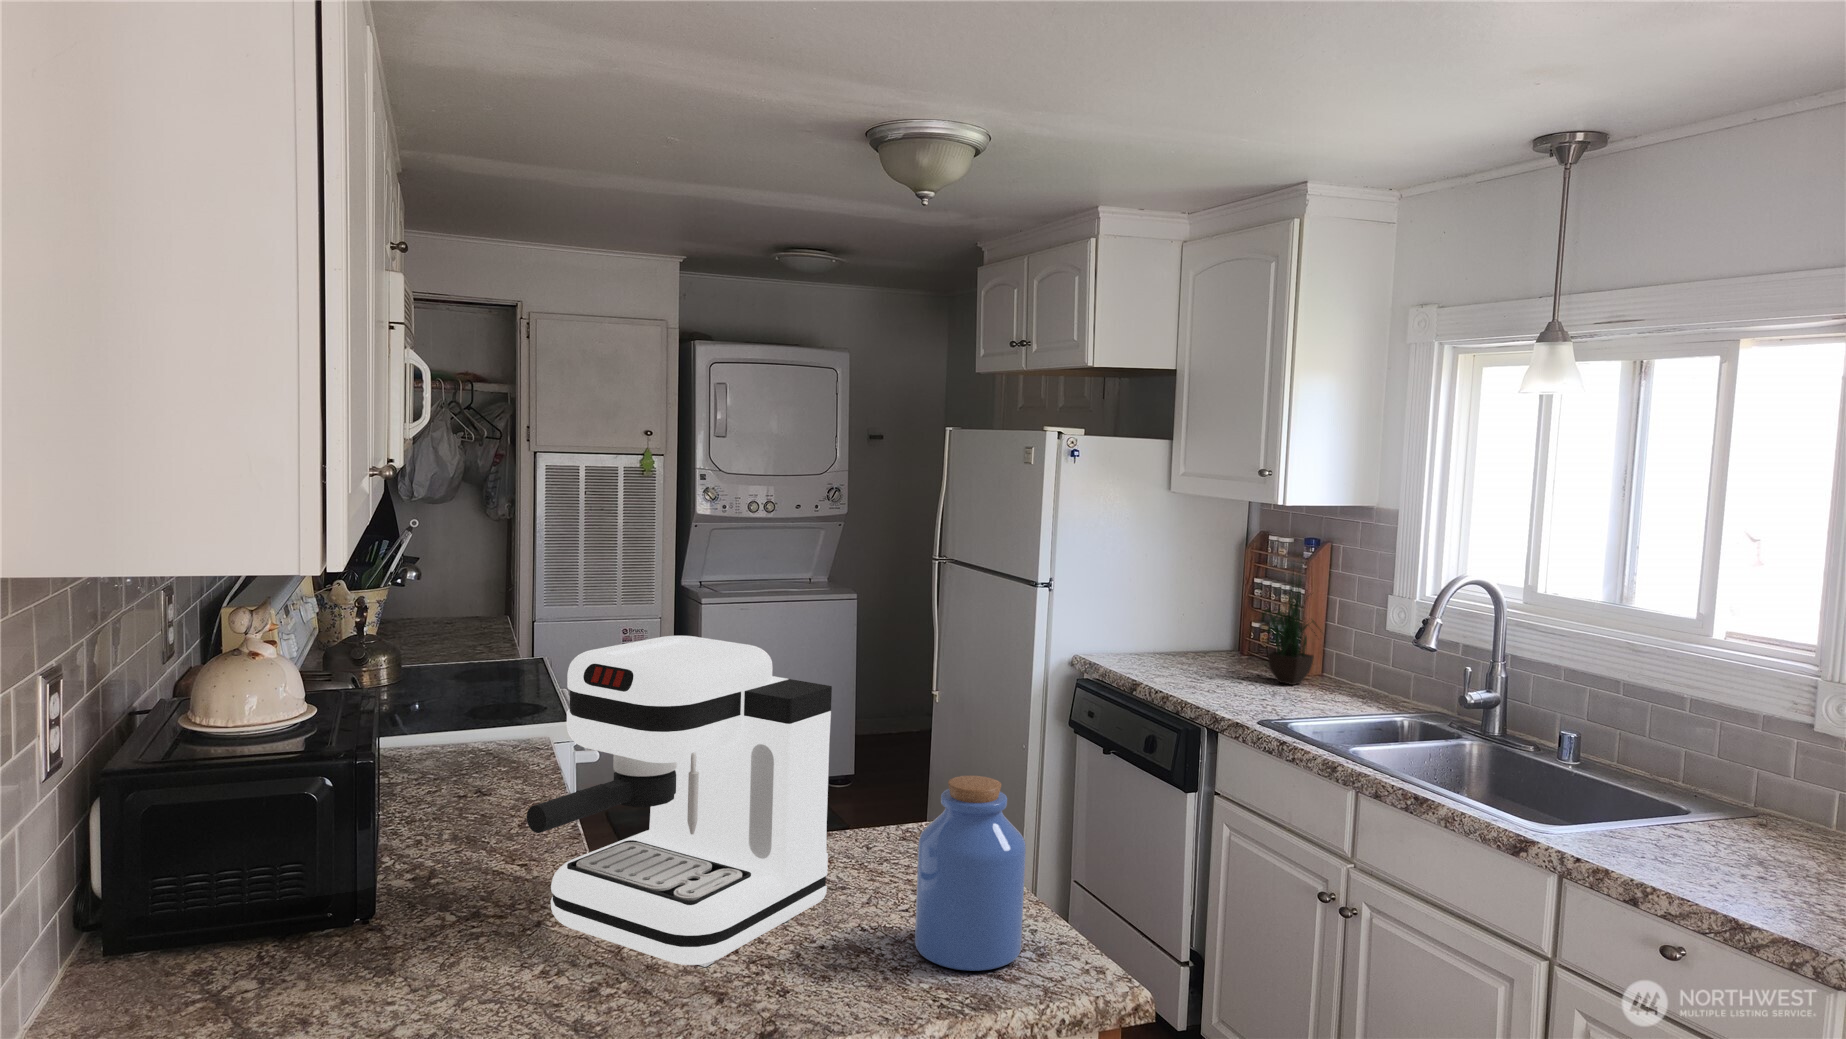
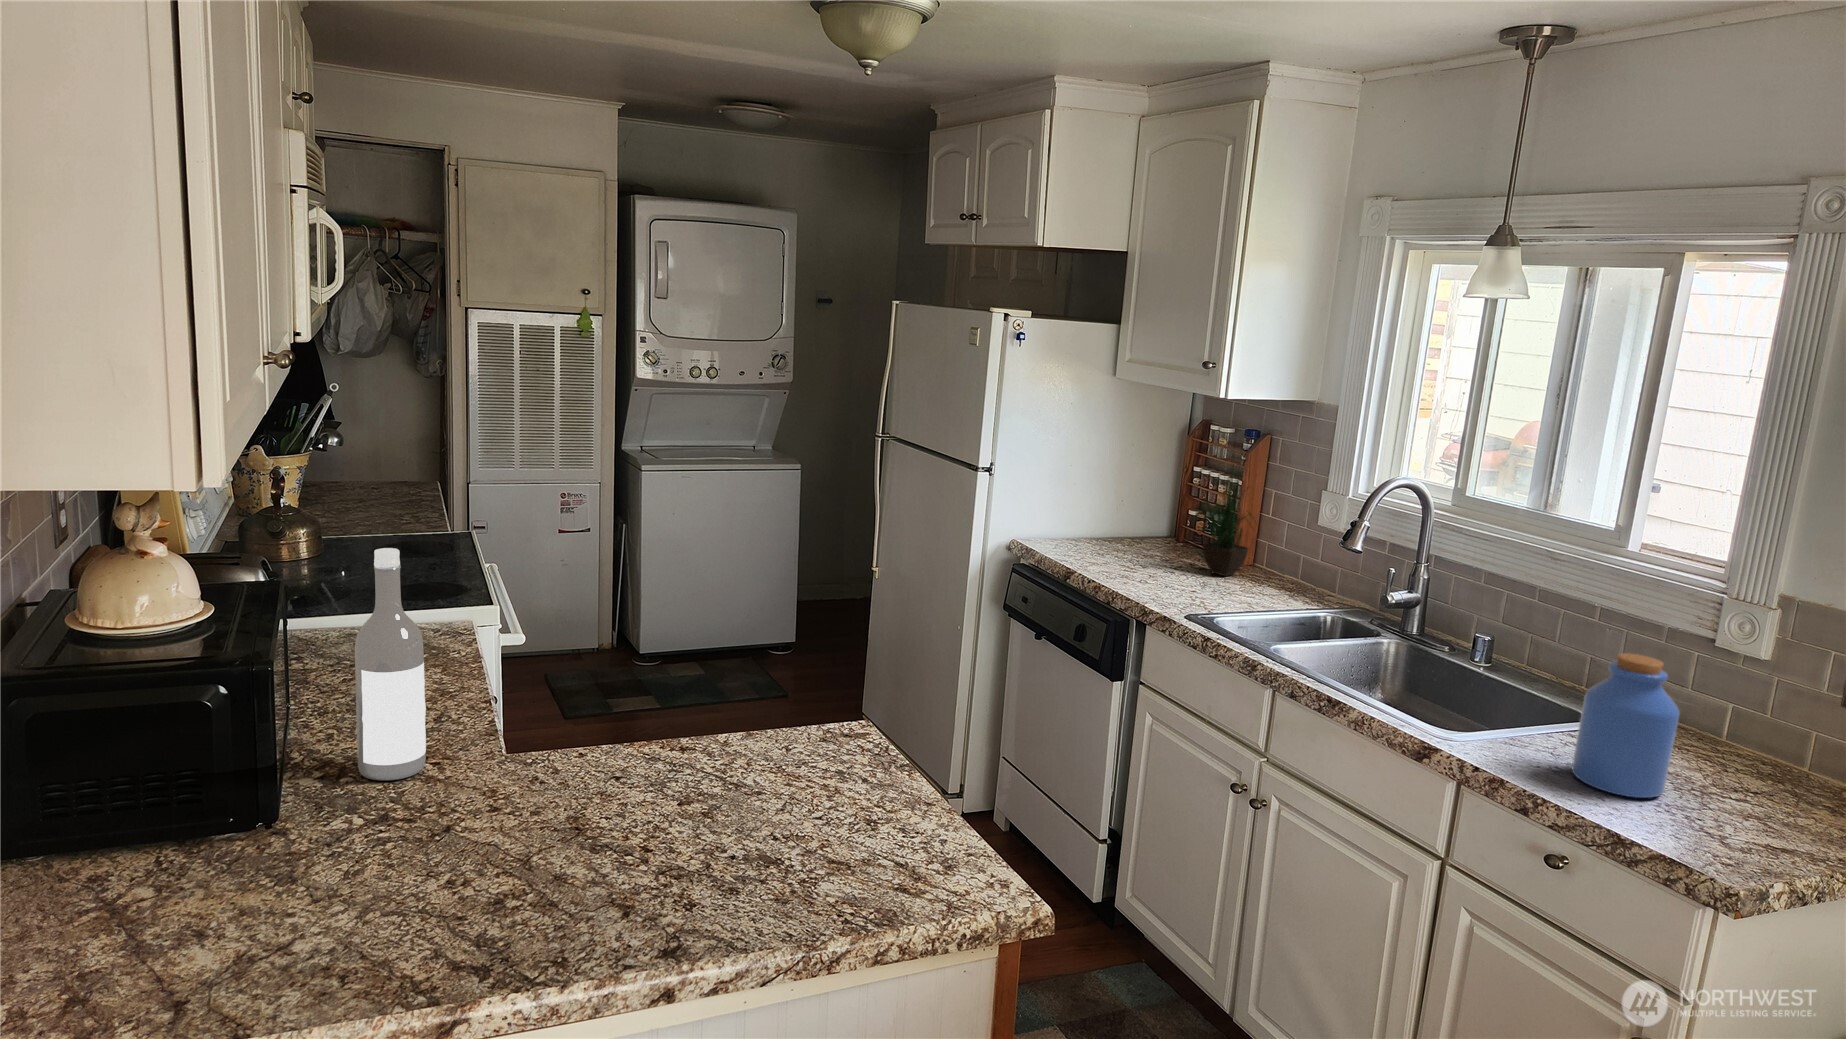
coffee maker: present [527,636,832,967] -> none [429,542,746,878]
wine bottle: none [449,647,514,880] -> present [355,548,426,781]
jar: present [915,776,1026,971] -> present [1572,653,1680,798]

